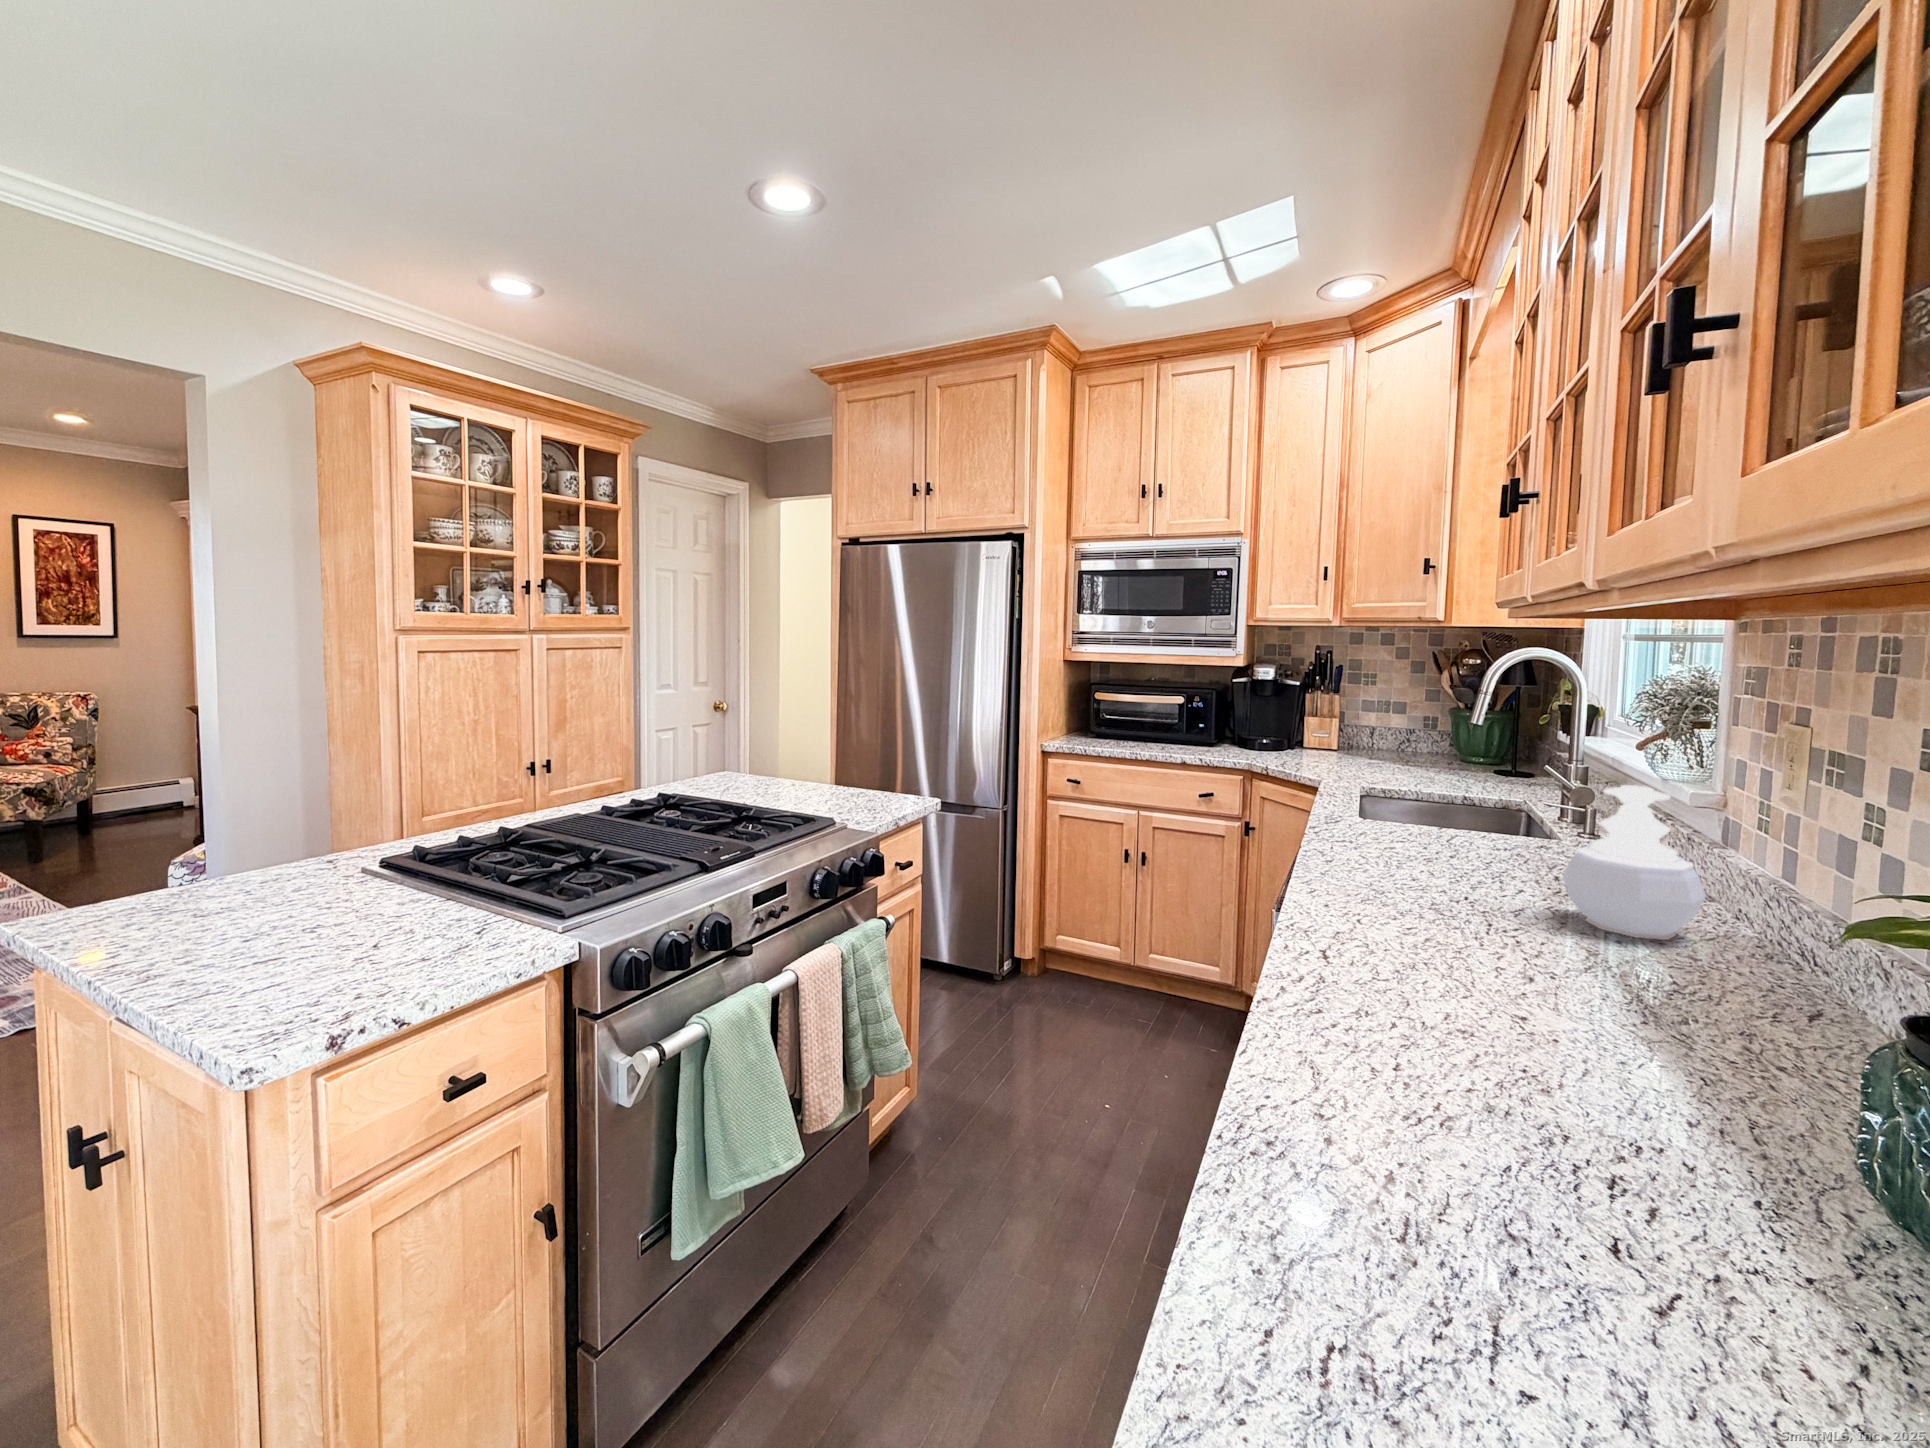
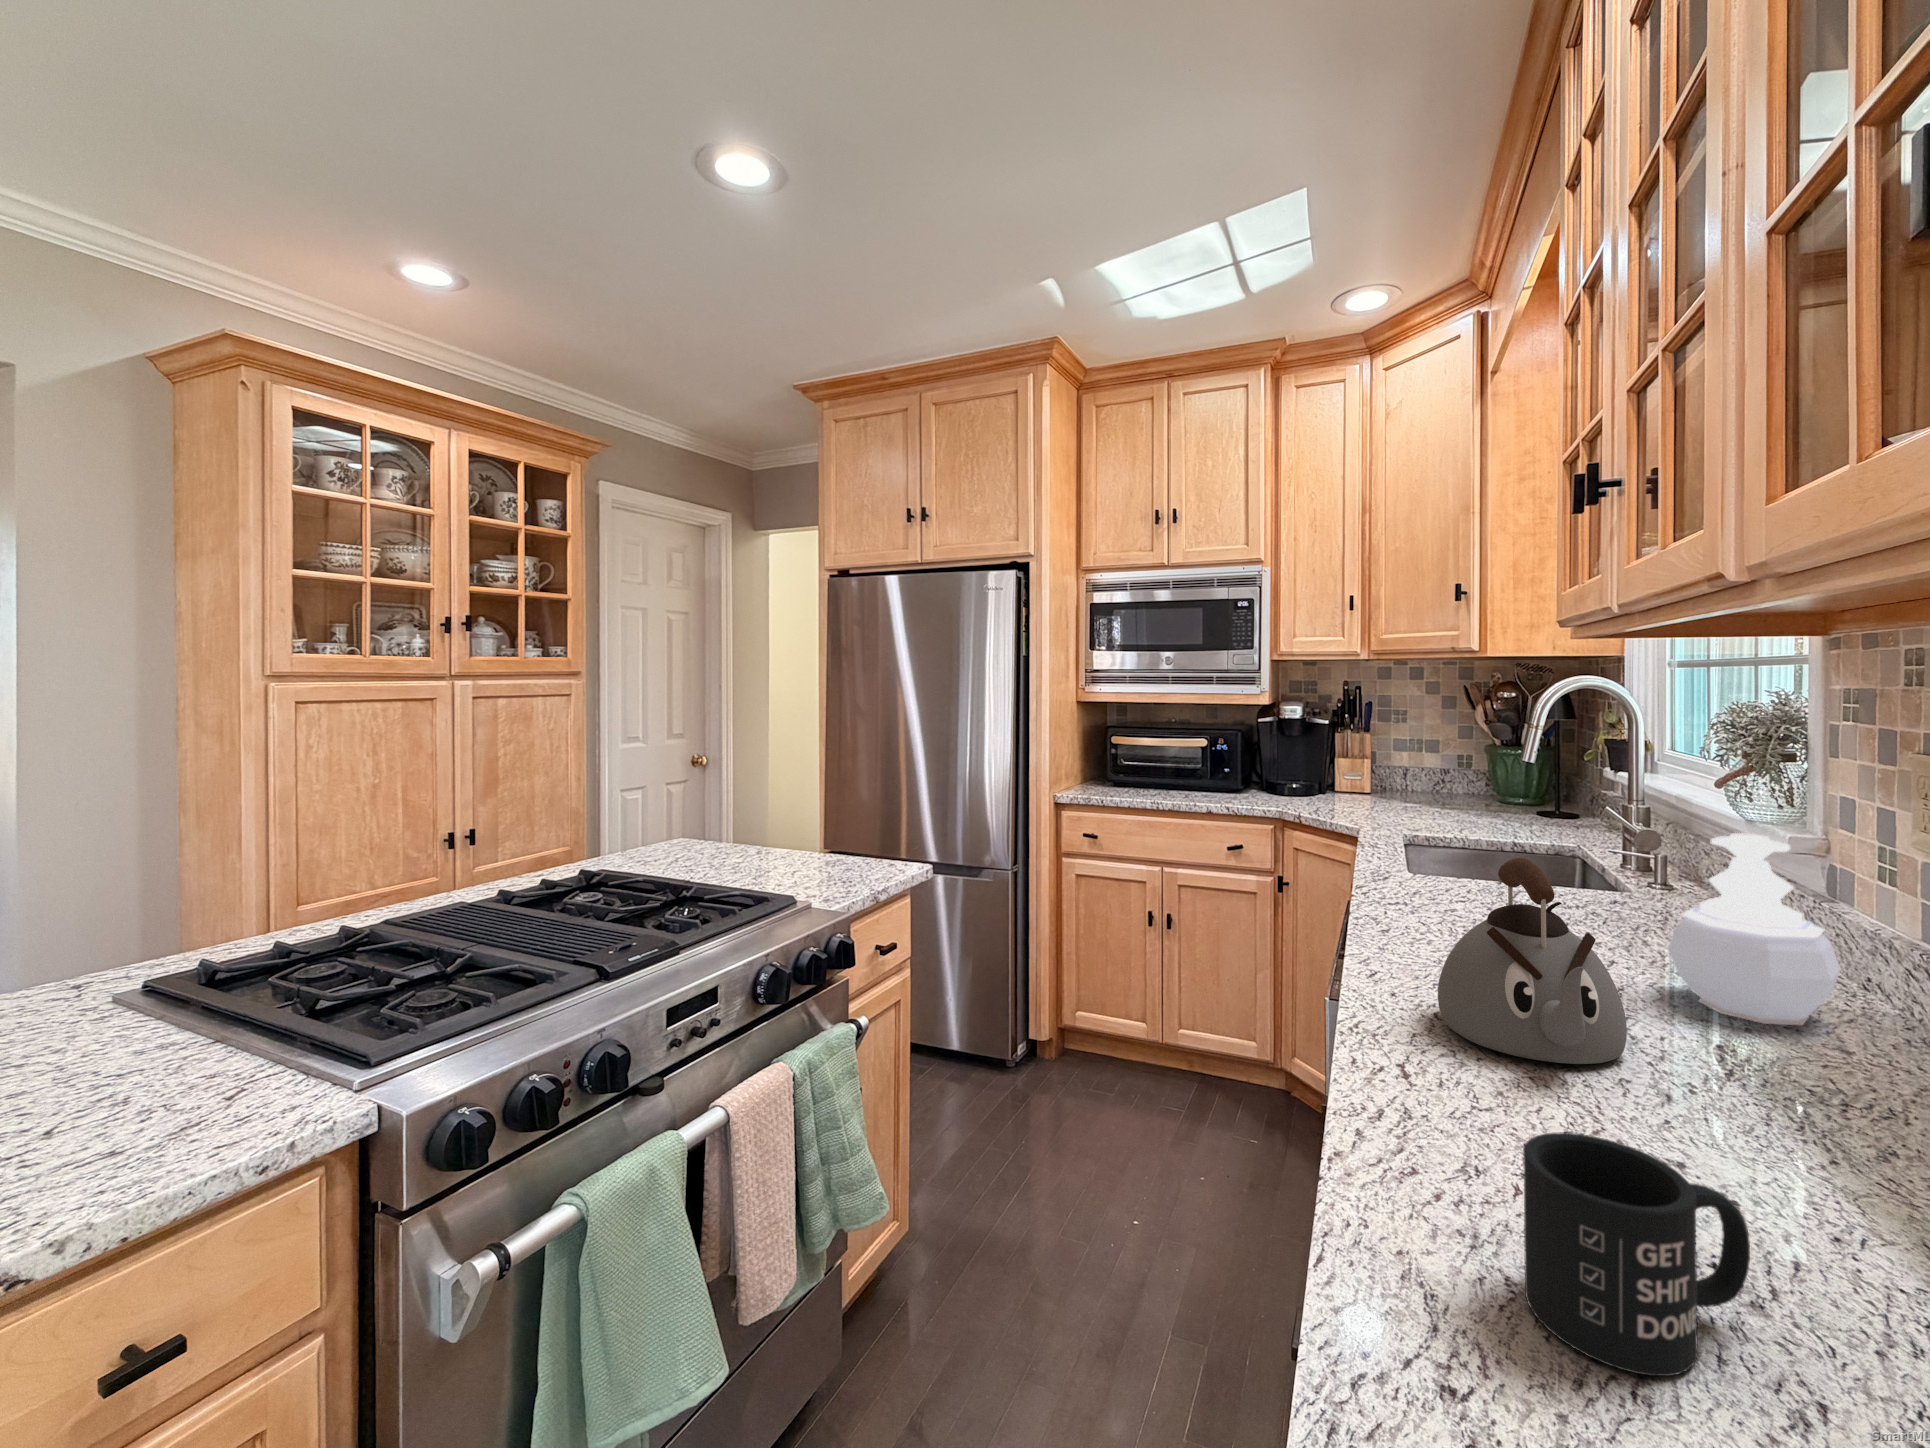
kettle: none [1361,798,1510,956] -> present [1438,858,1627,1064]
mug: none [1384,975,1541,1120] -> present [1523,1132,1750,1376]

